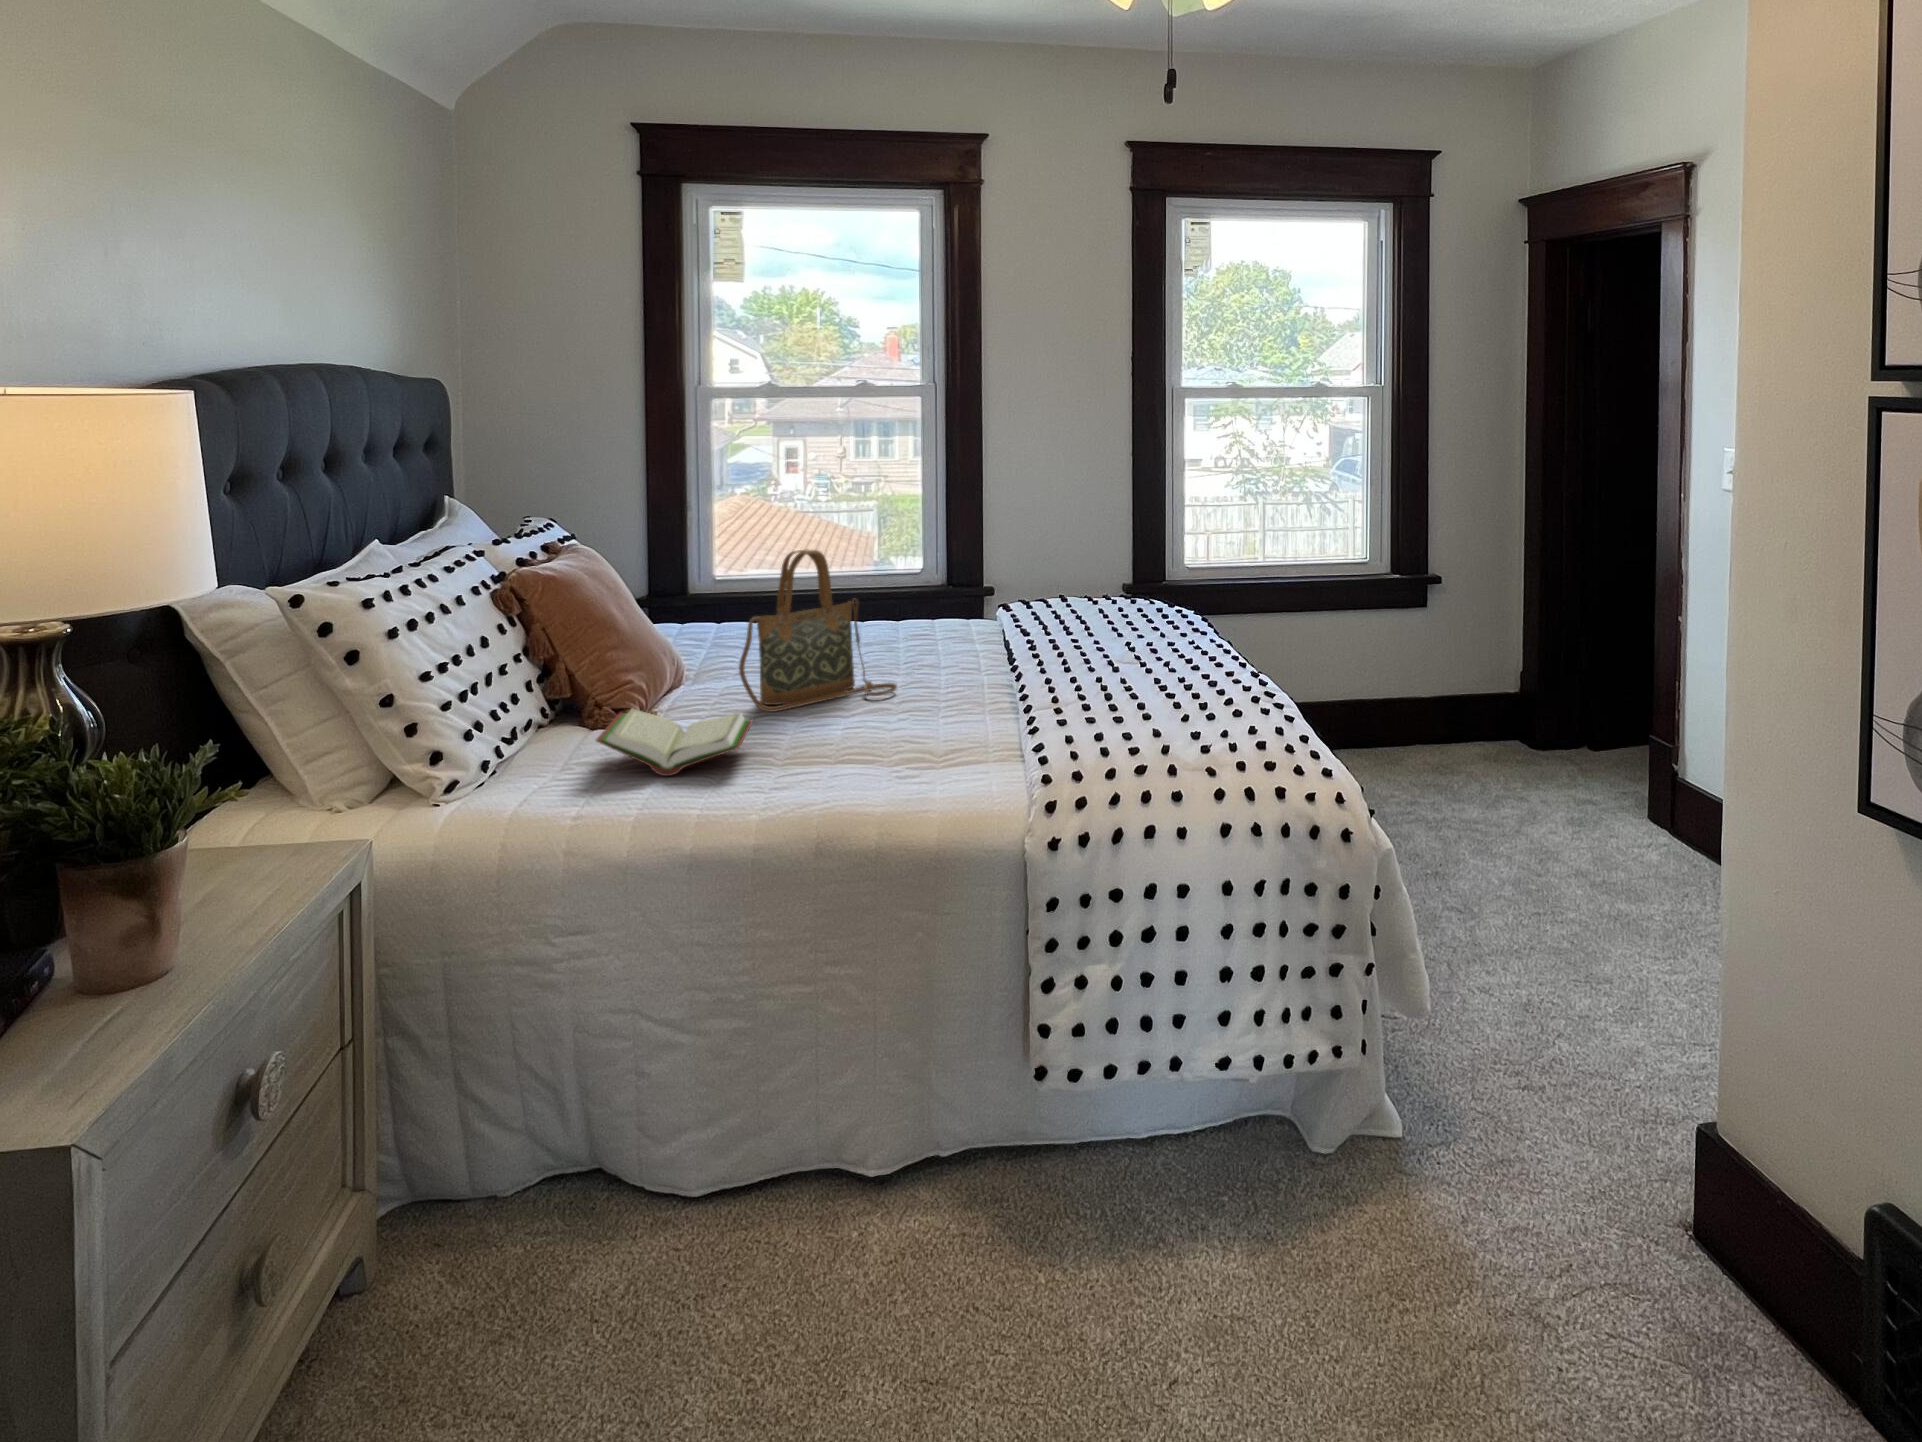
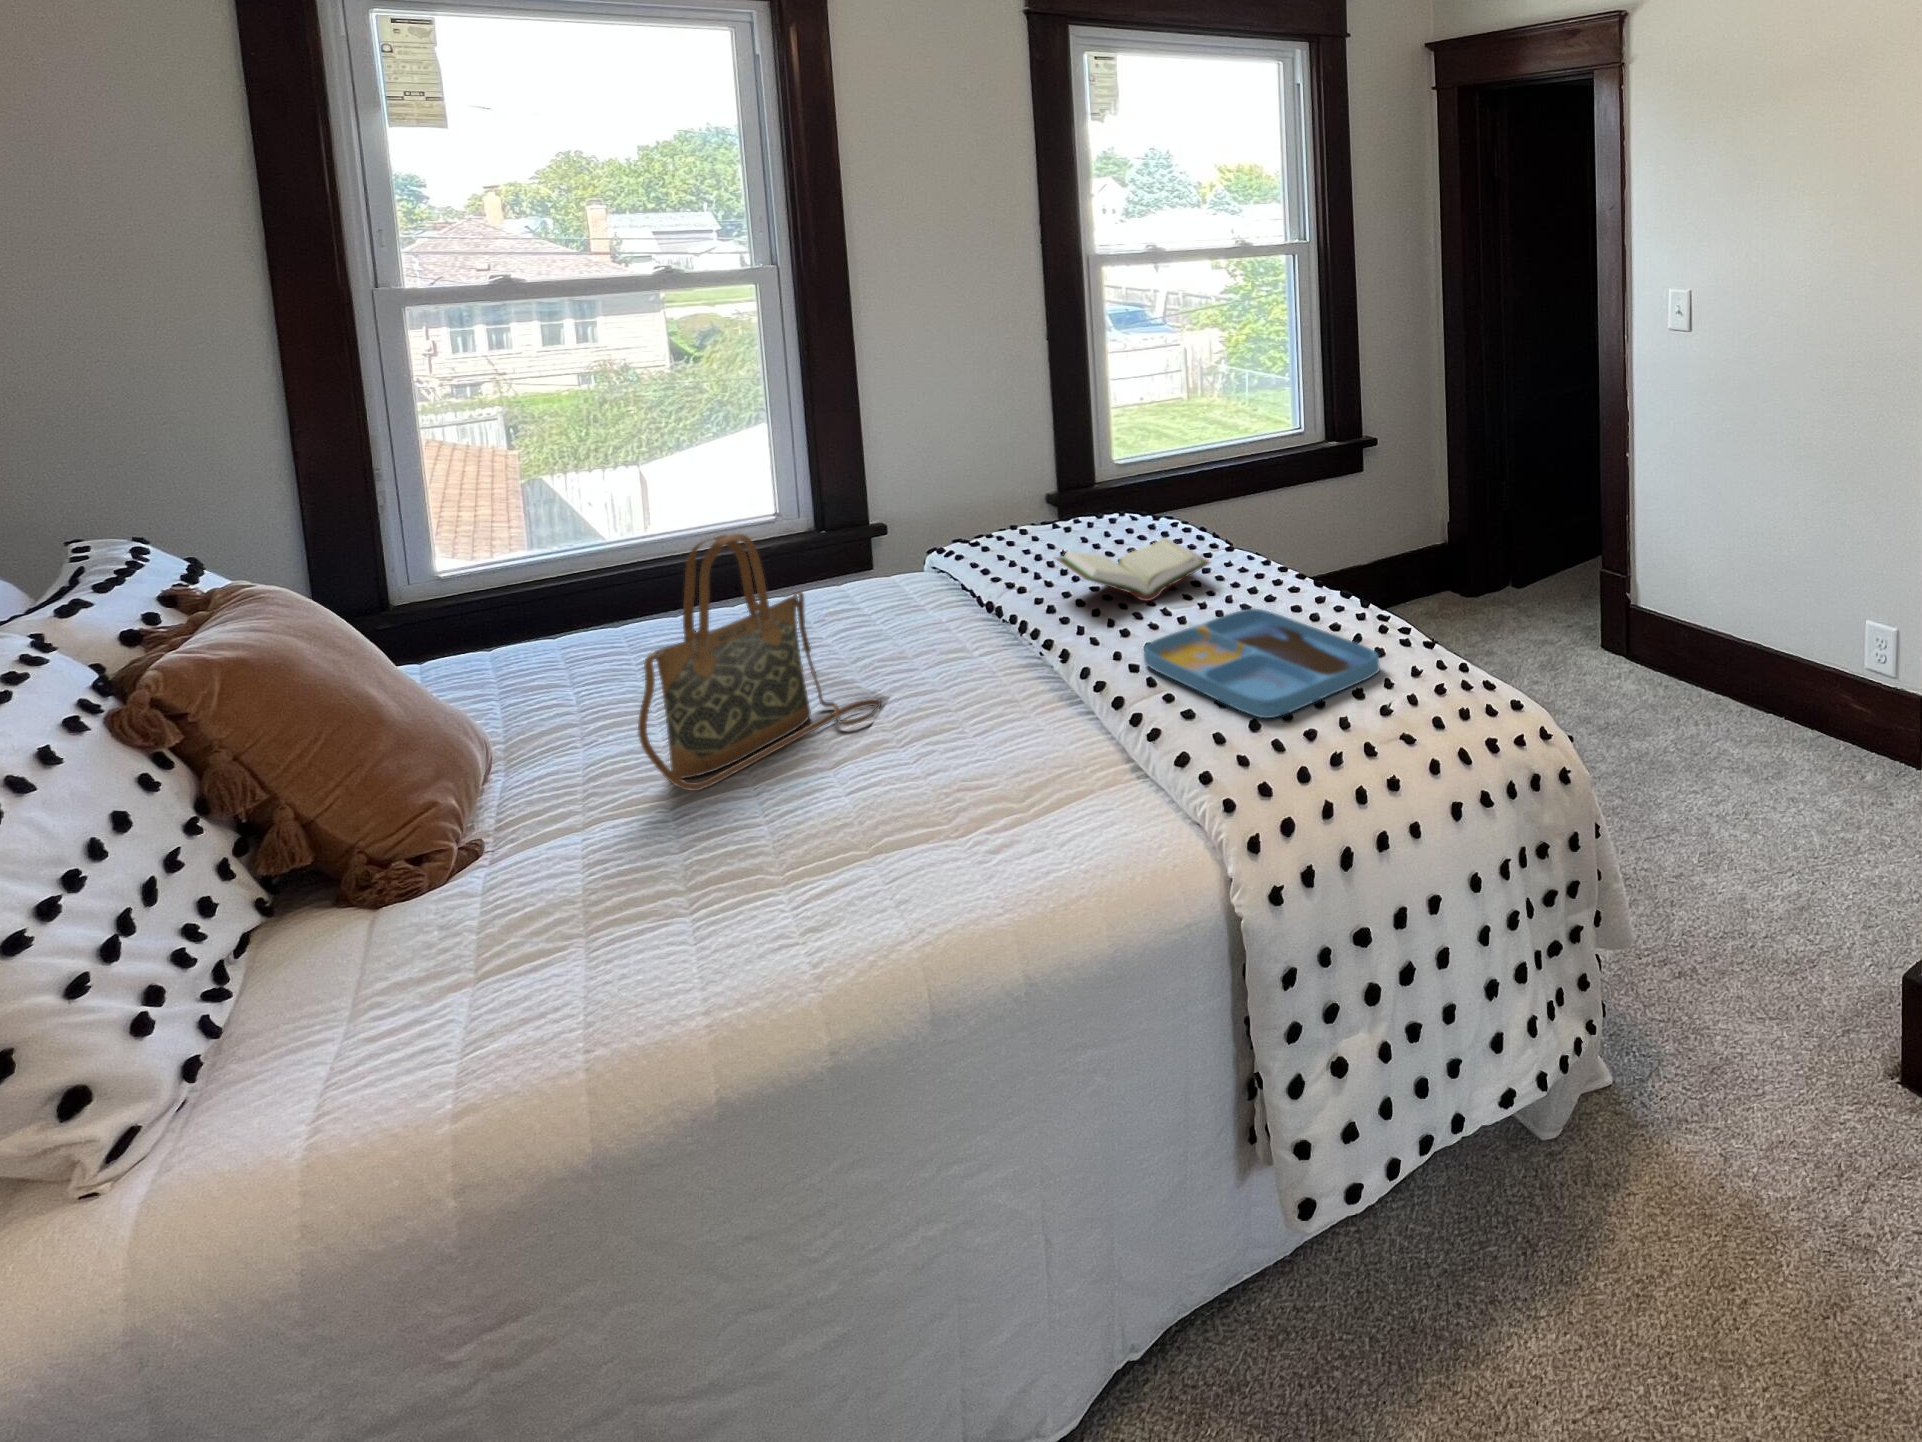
tray: none [1067,669,1230,737] -> present [1144,608,1380,718]
book: present [596,708,753,776] -> present [1056,538,1209,601]

